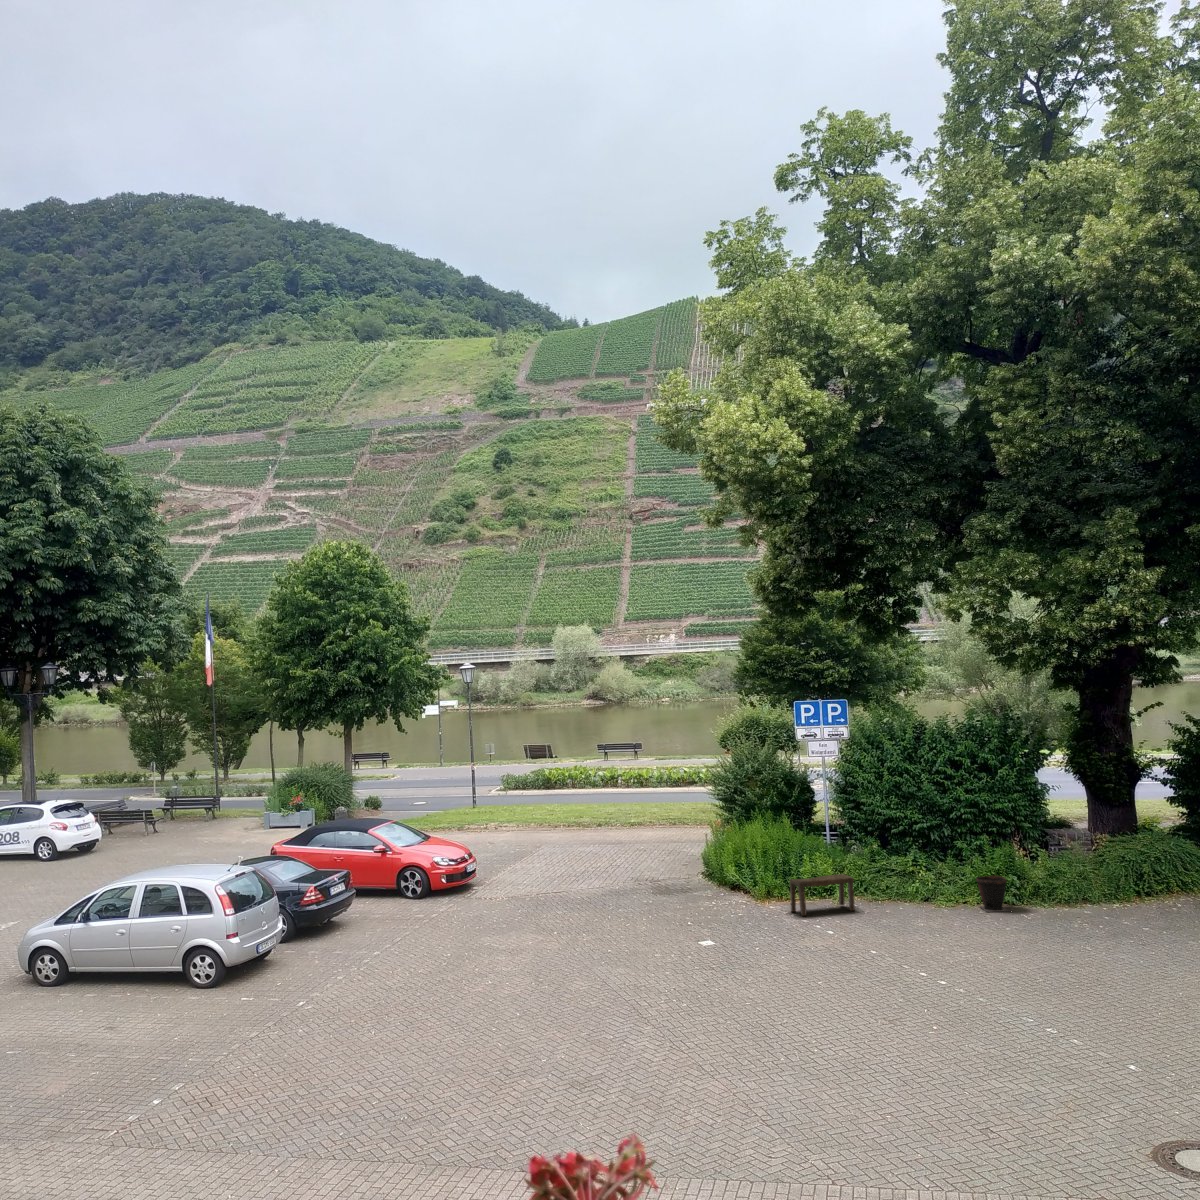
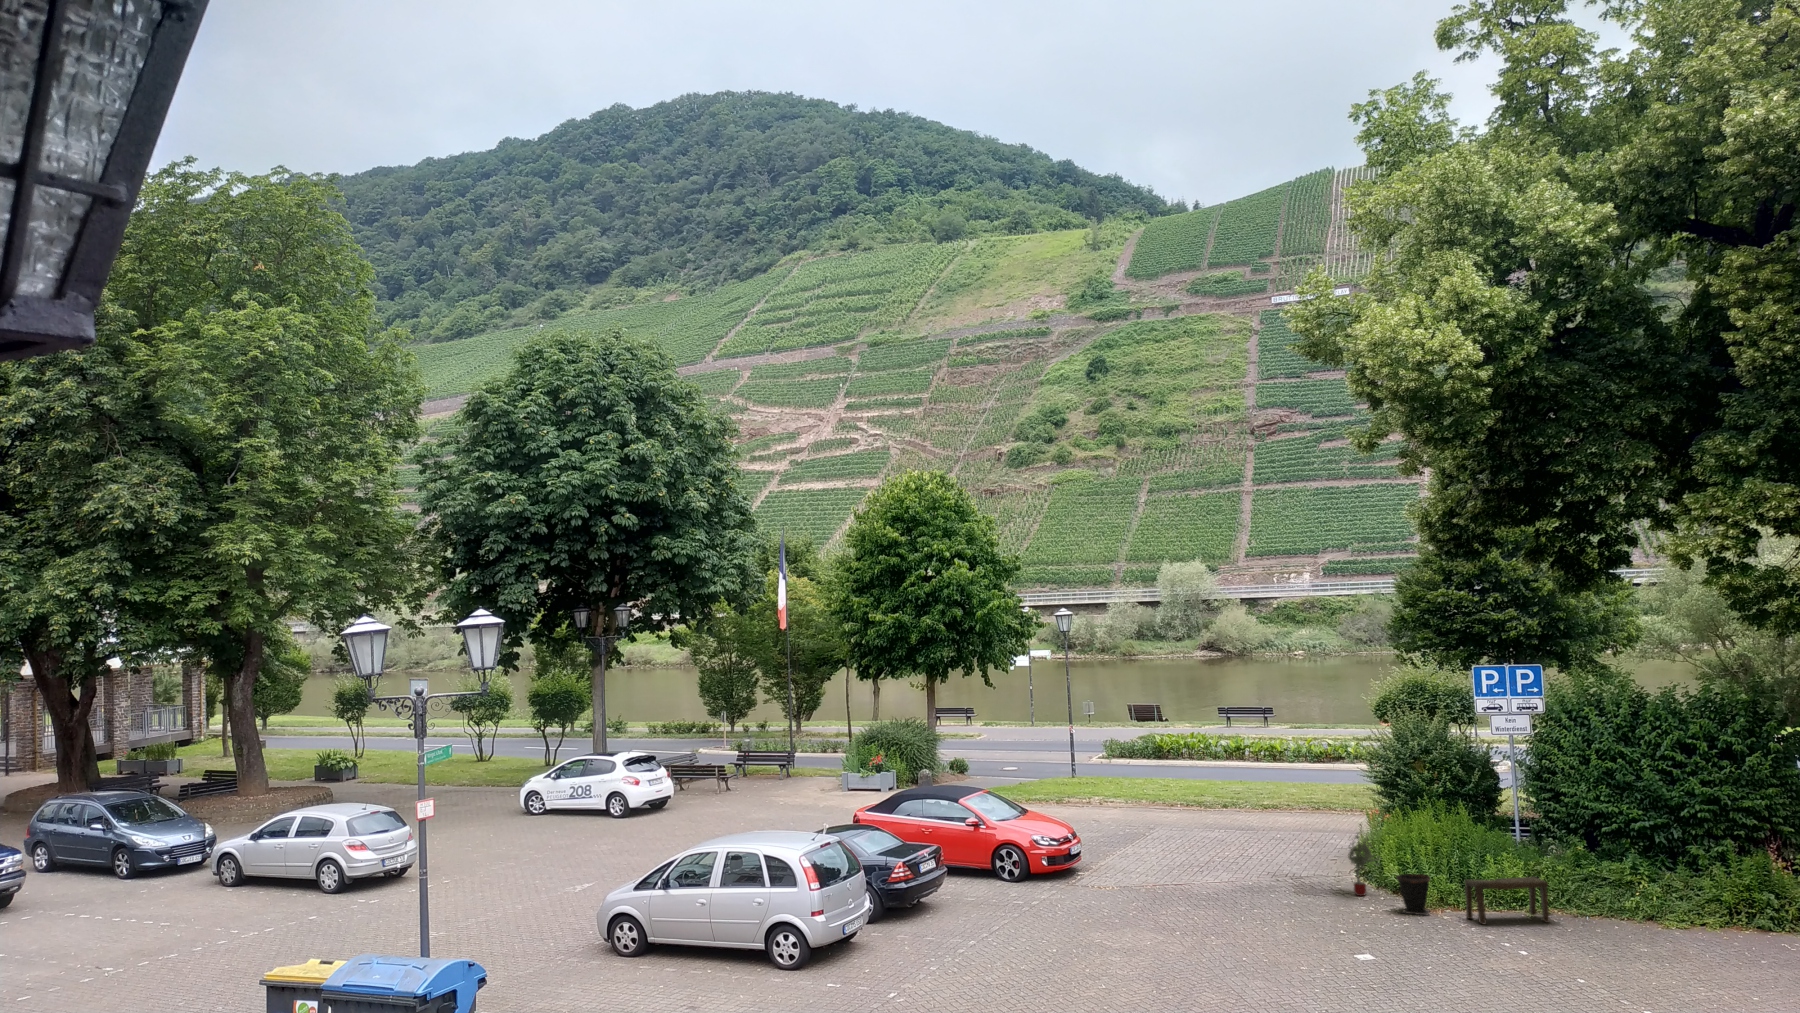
potted tree: none [696,844,724,898] -> present [1348,835,1380,896]
bucket: present [976,875,1008,912] -> present [1396,874,1430,915]

